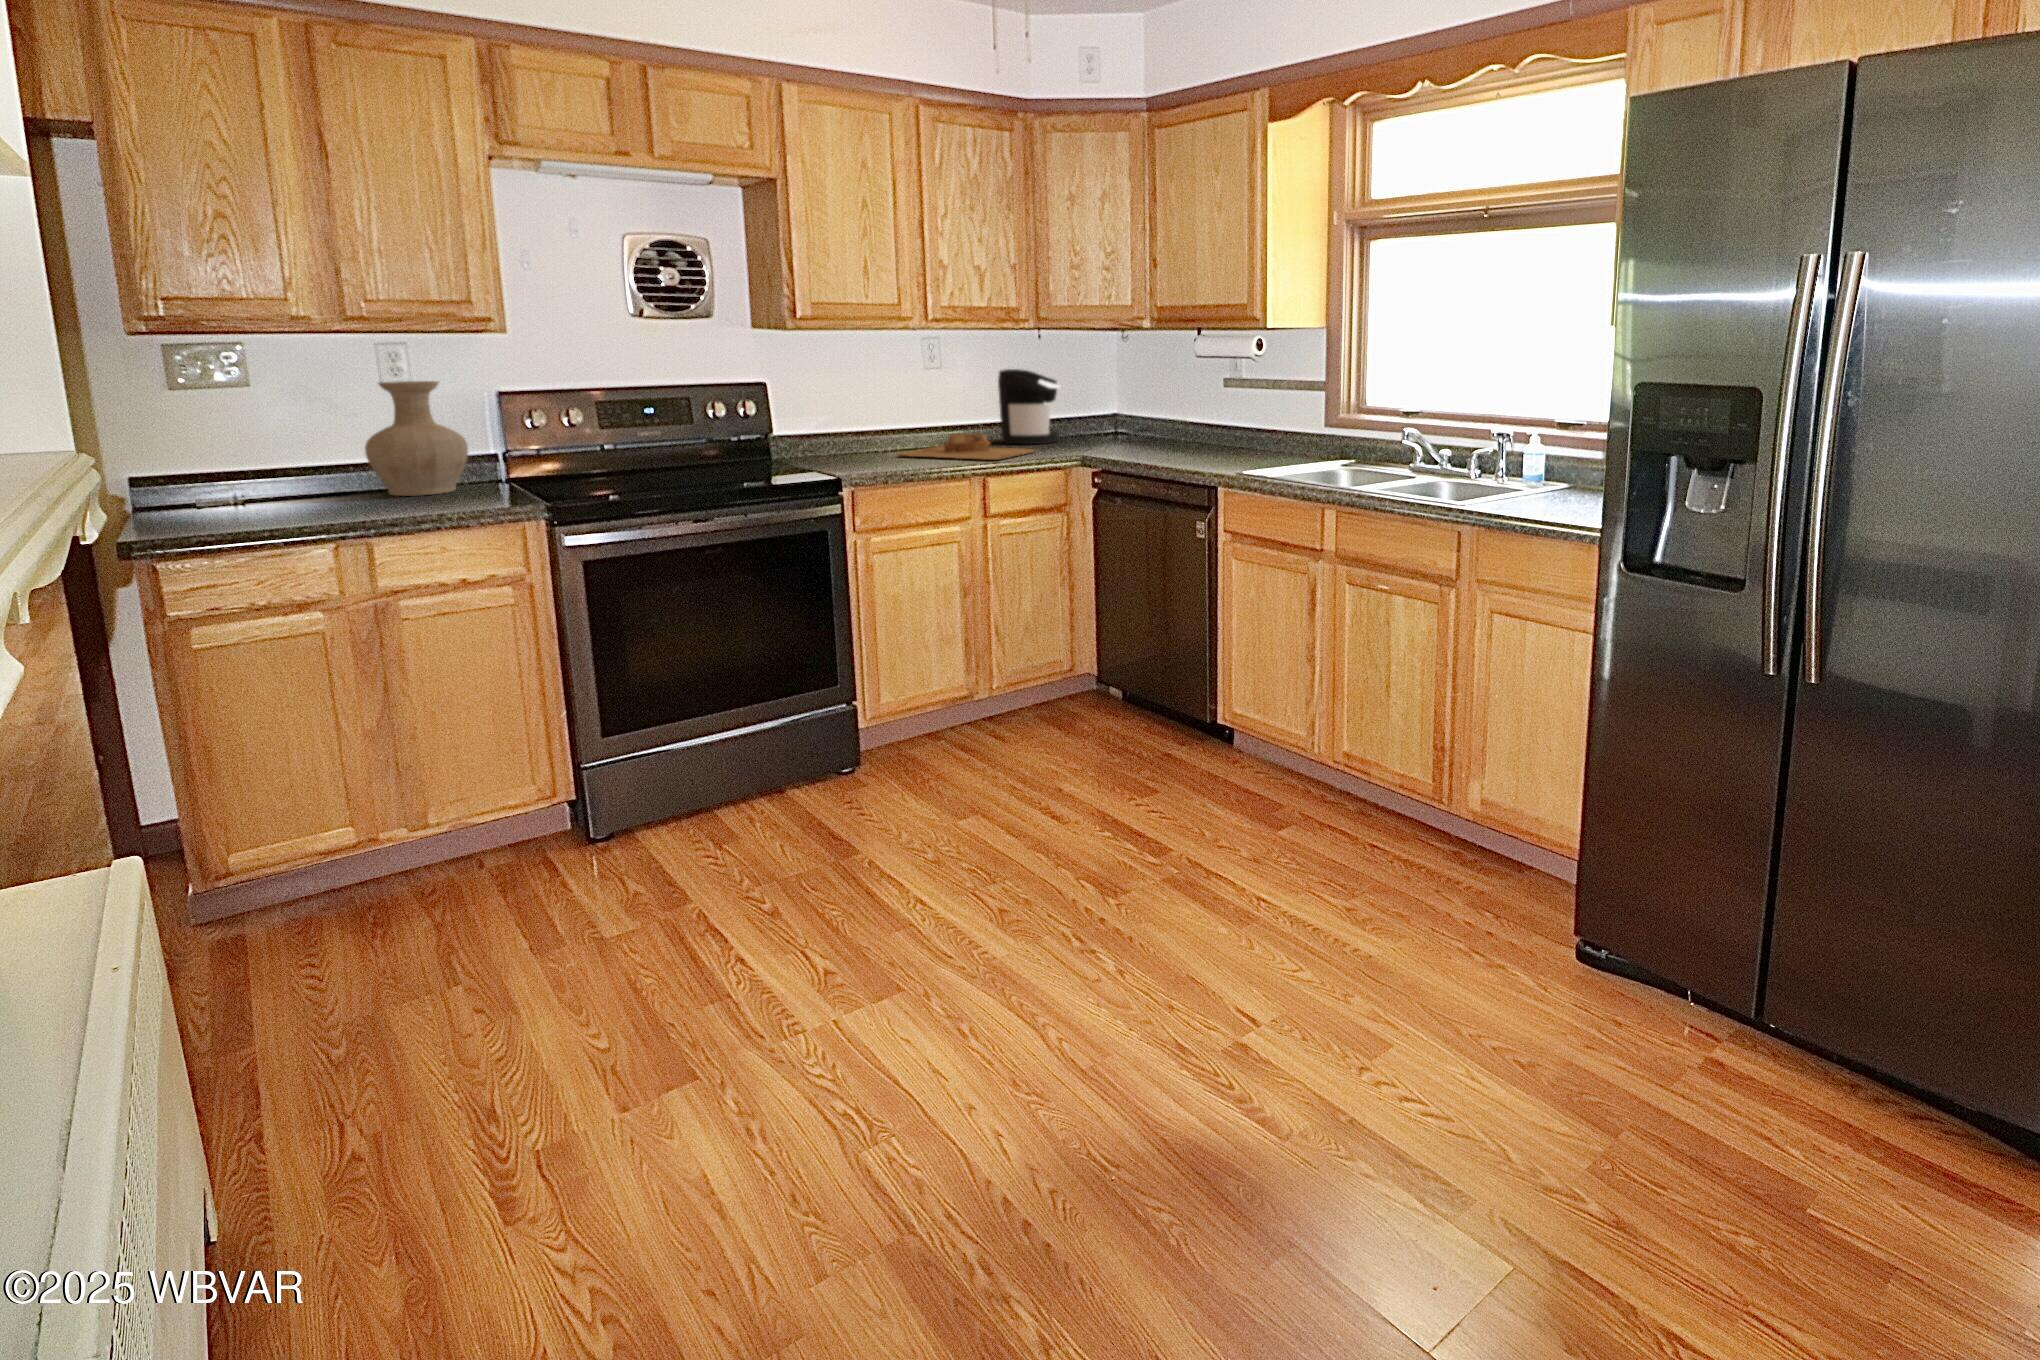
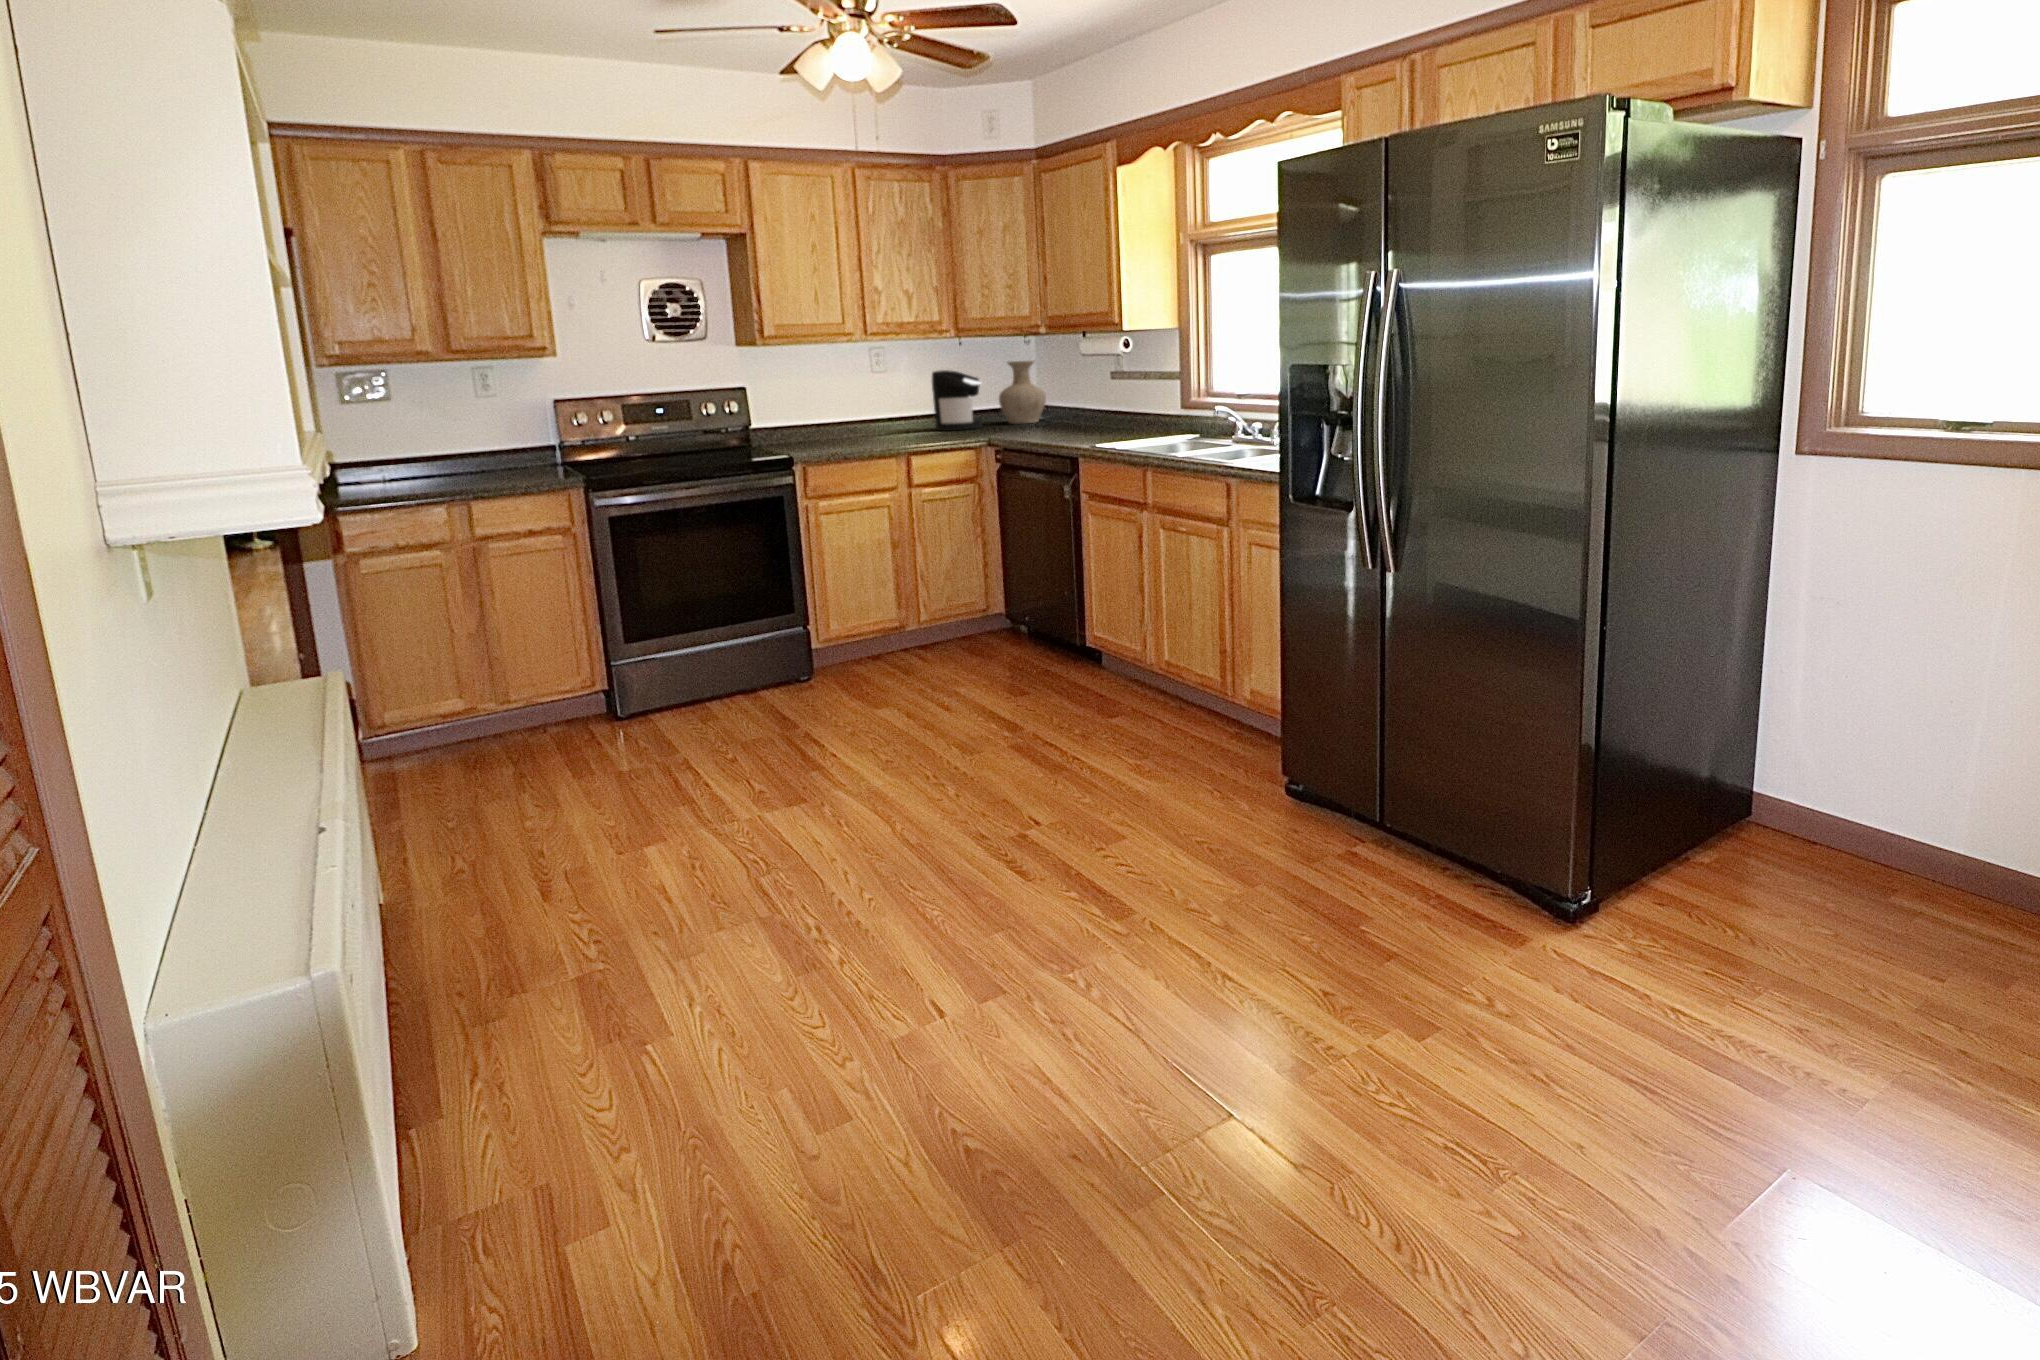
vase: present [365,381,468,496] -> present [999,361,1046,424]
cutting board: present [898,433,1034,460] -> none [846,422,955,442]

